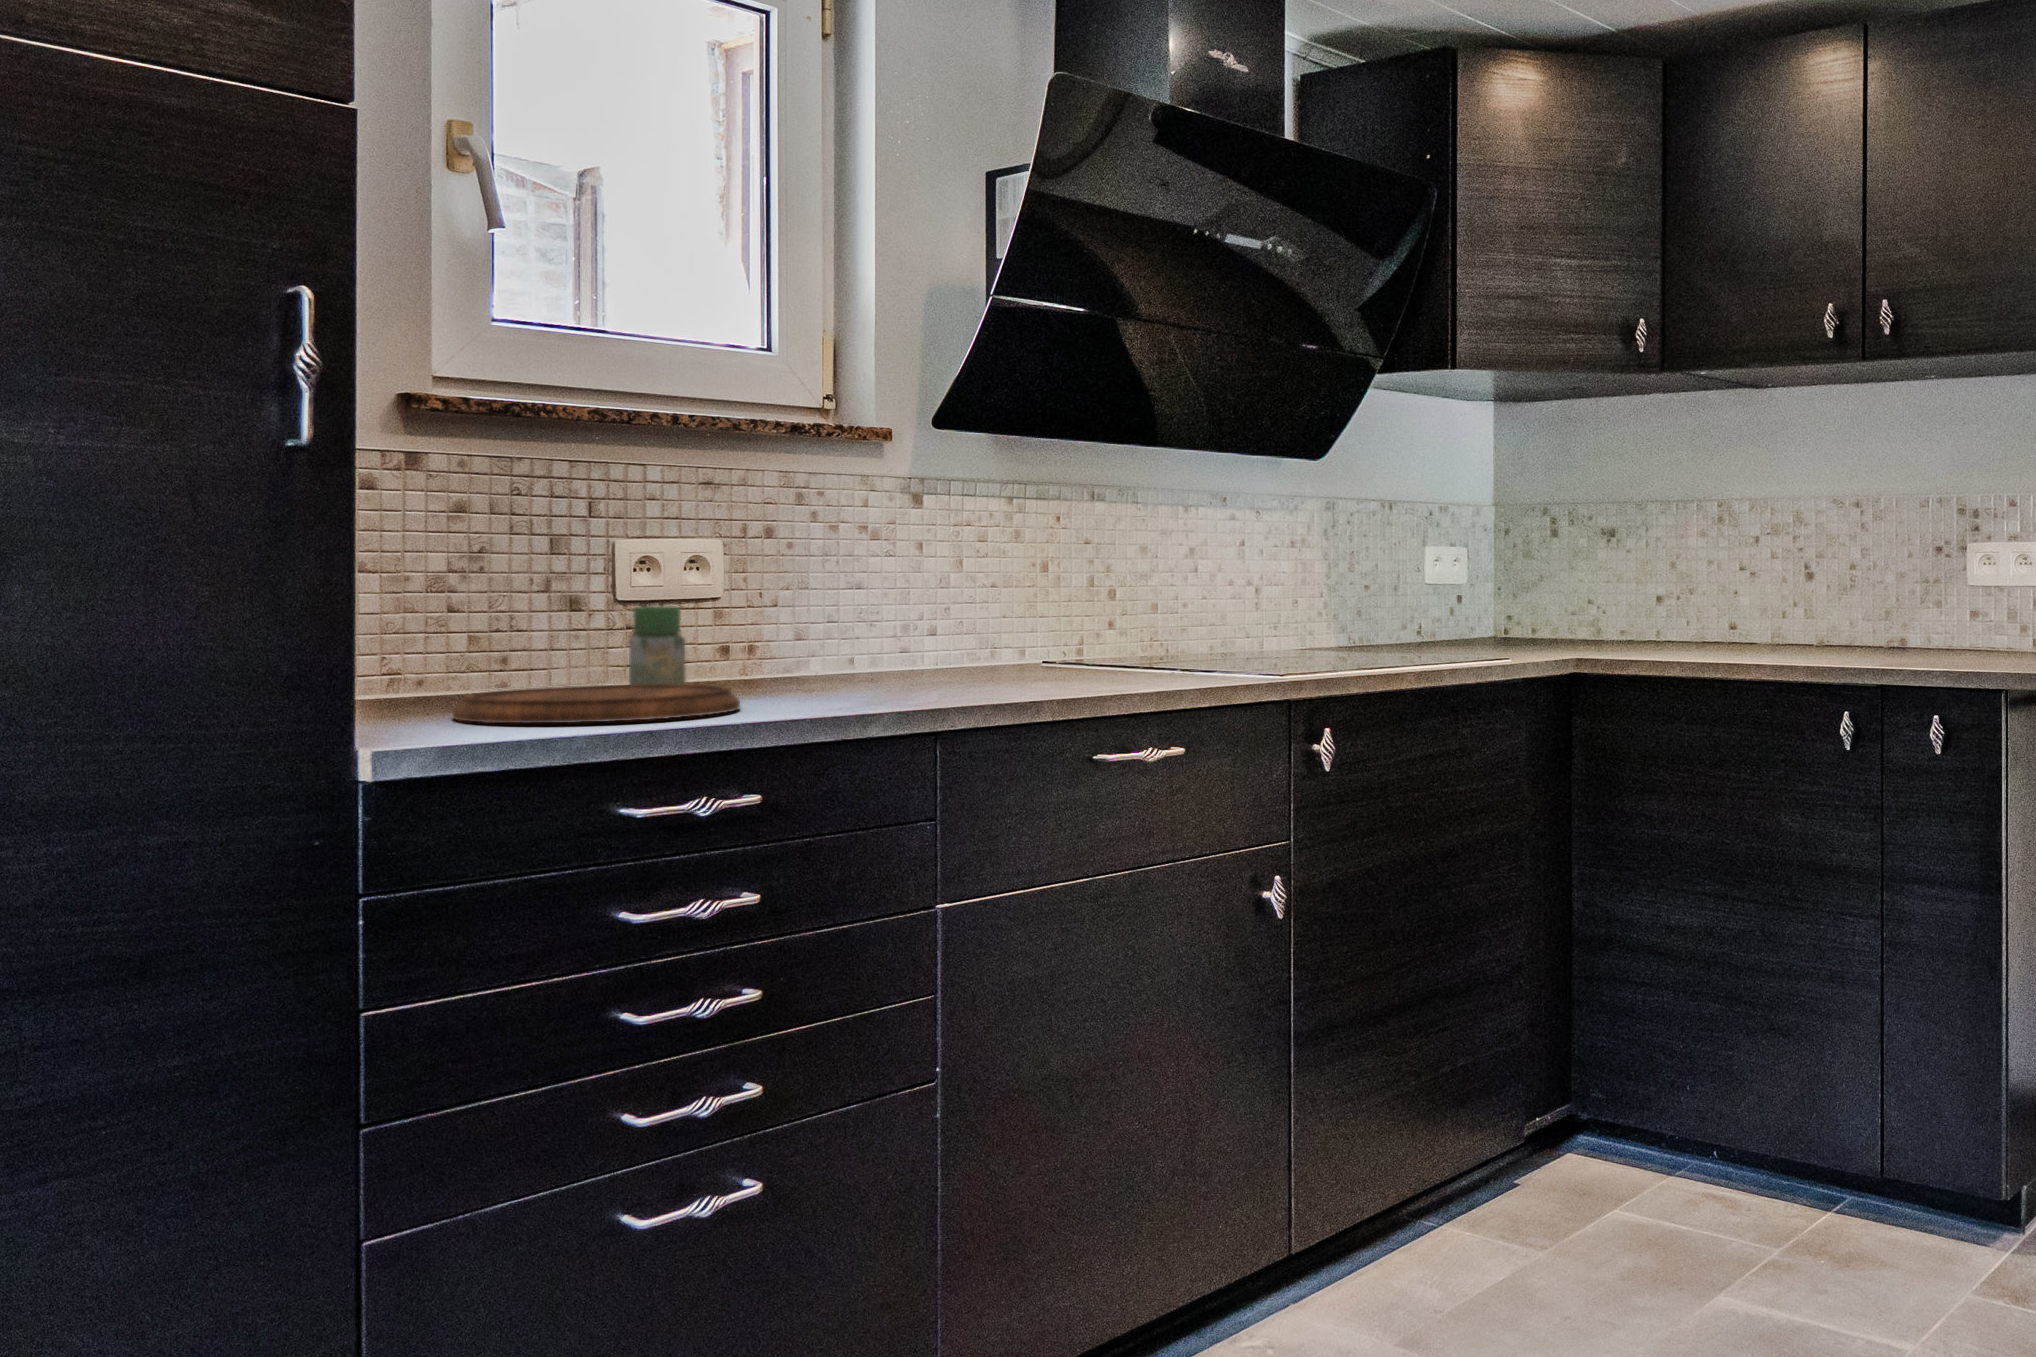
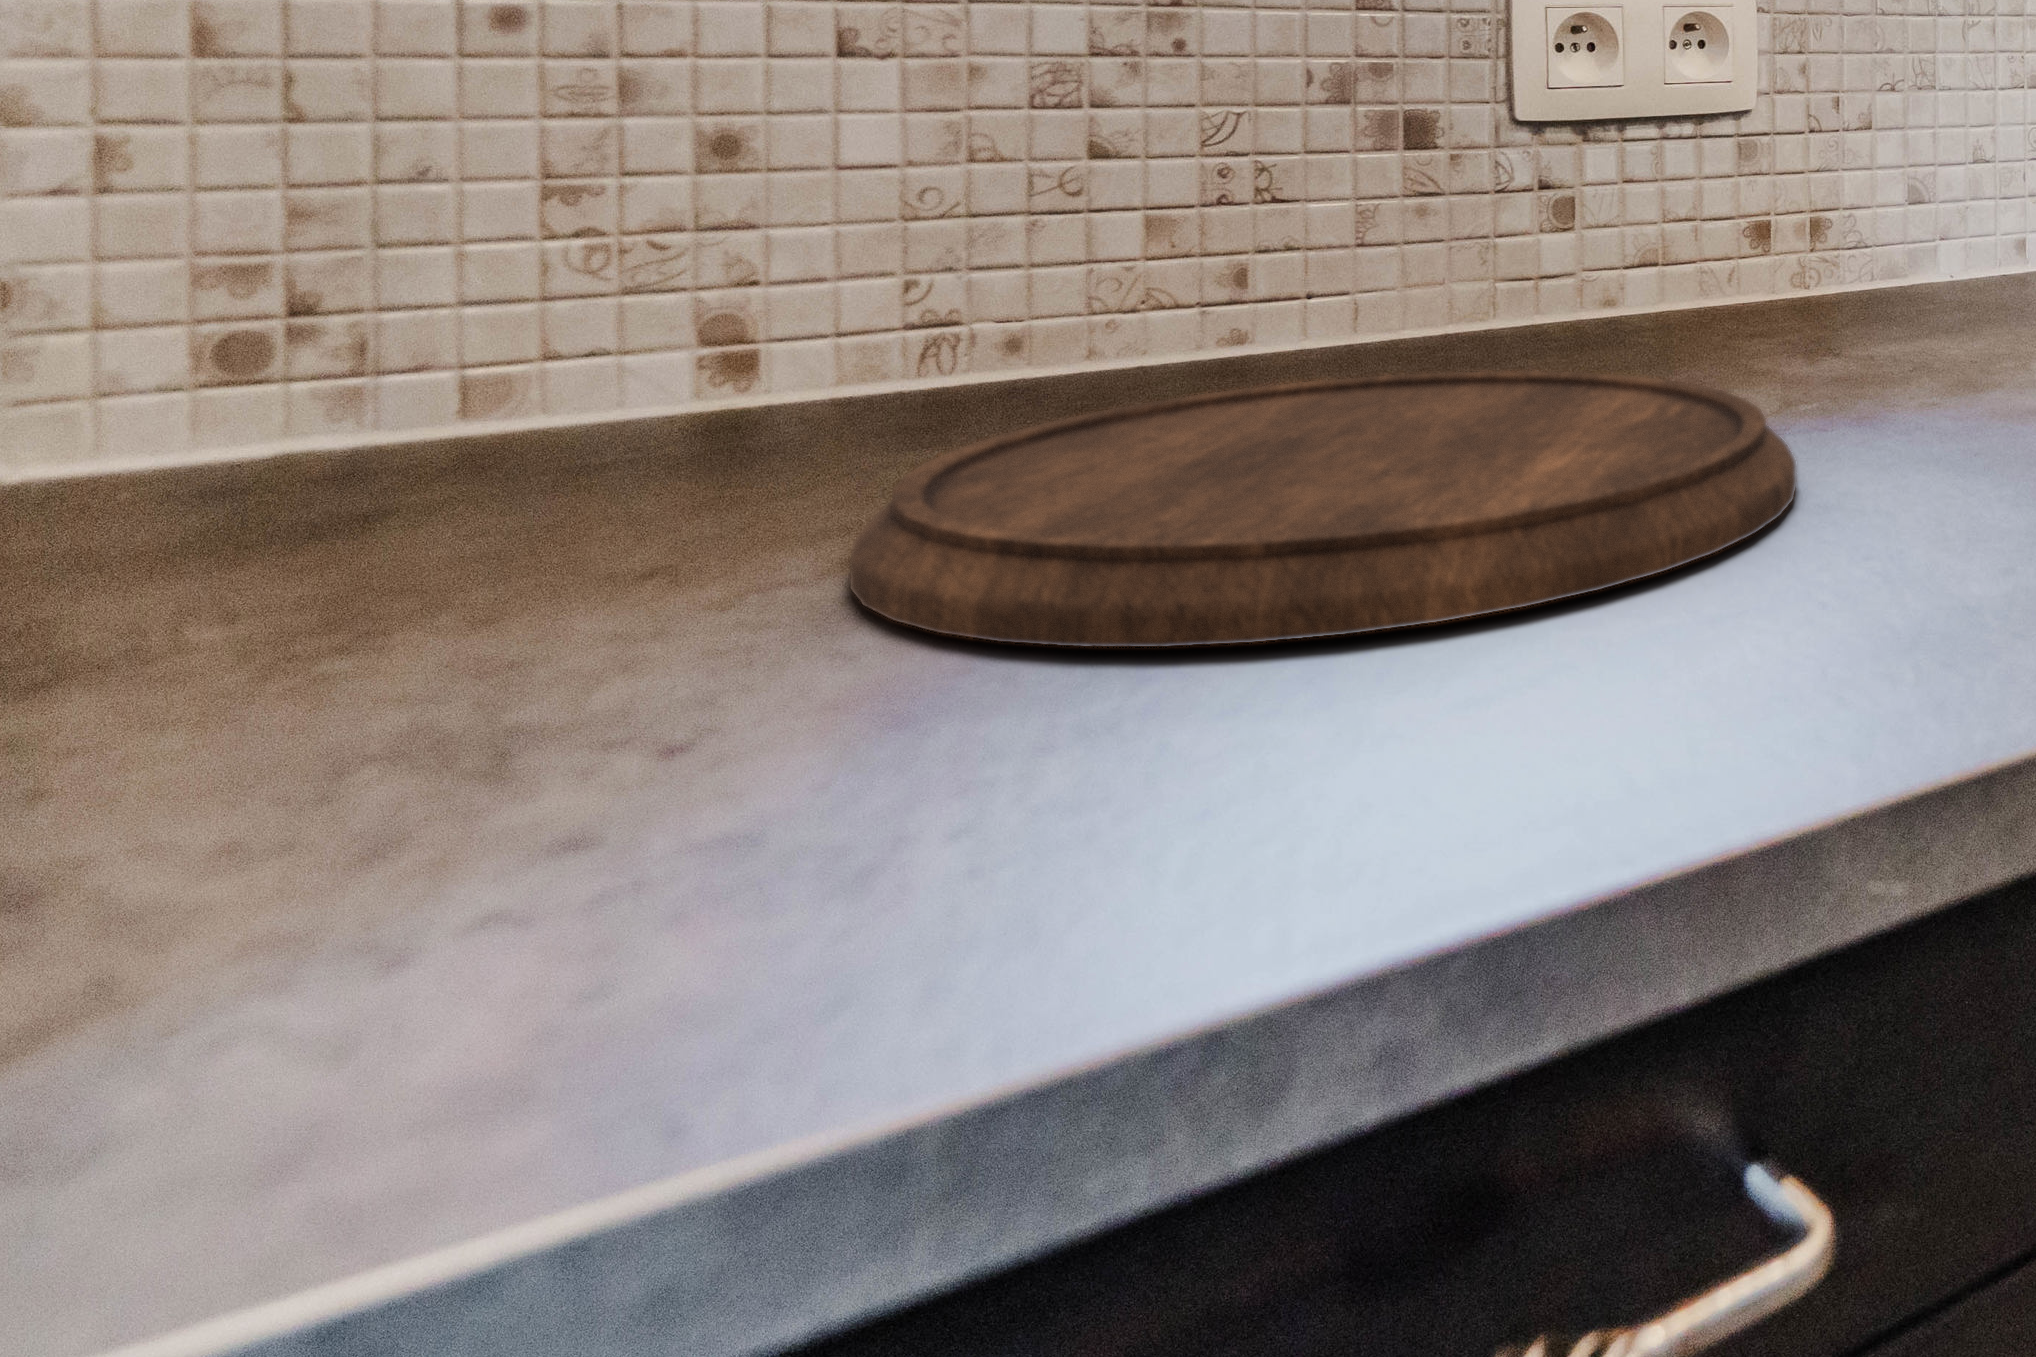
jar: present [629,606,686,685] -> none [1533,136,1666,357]

